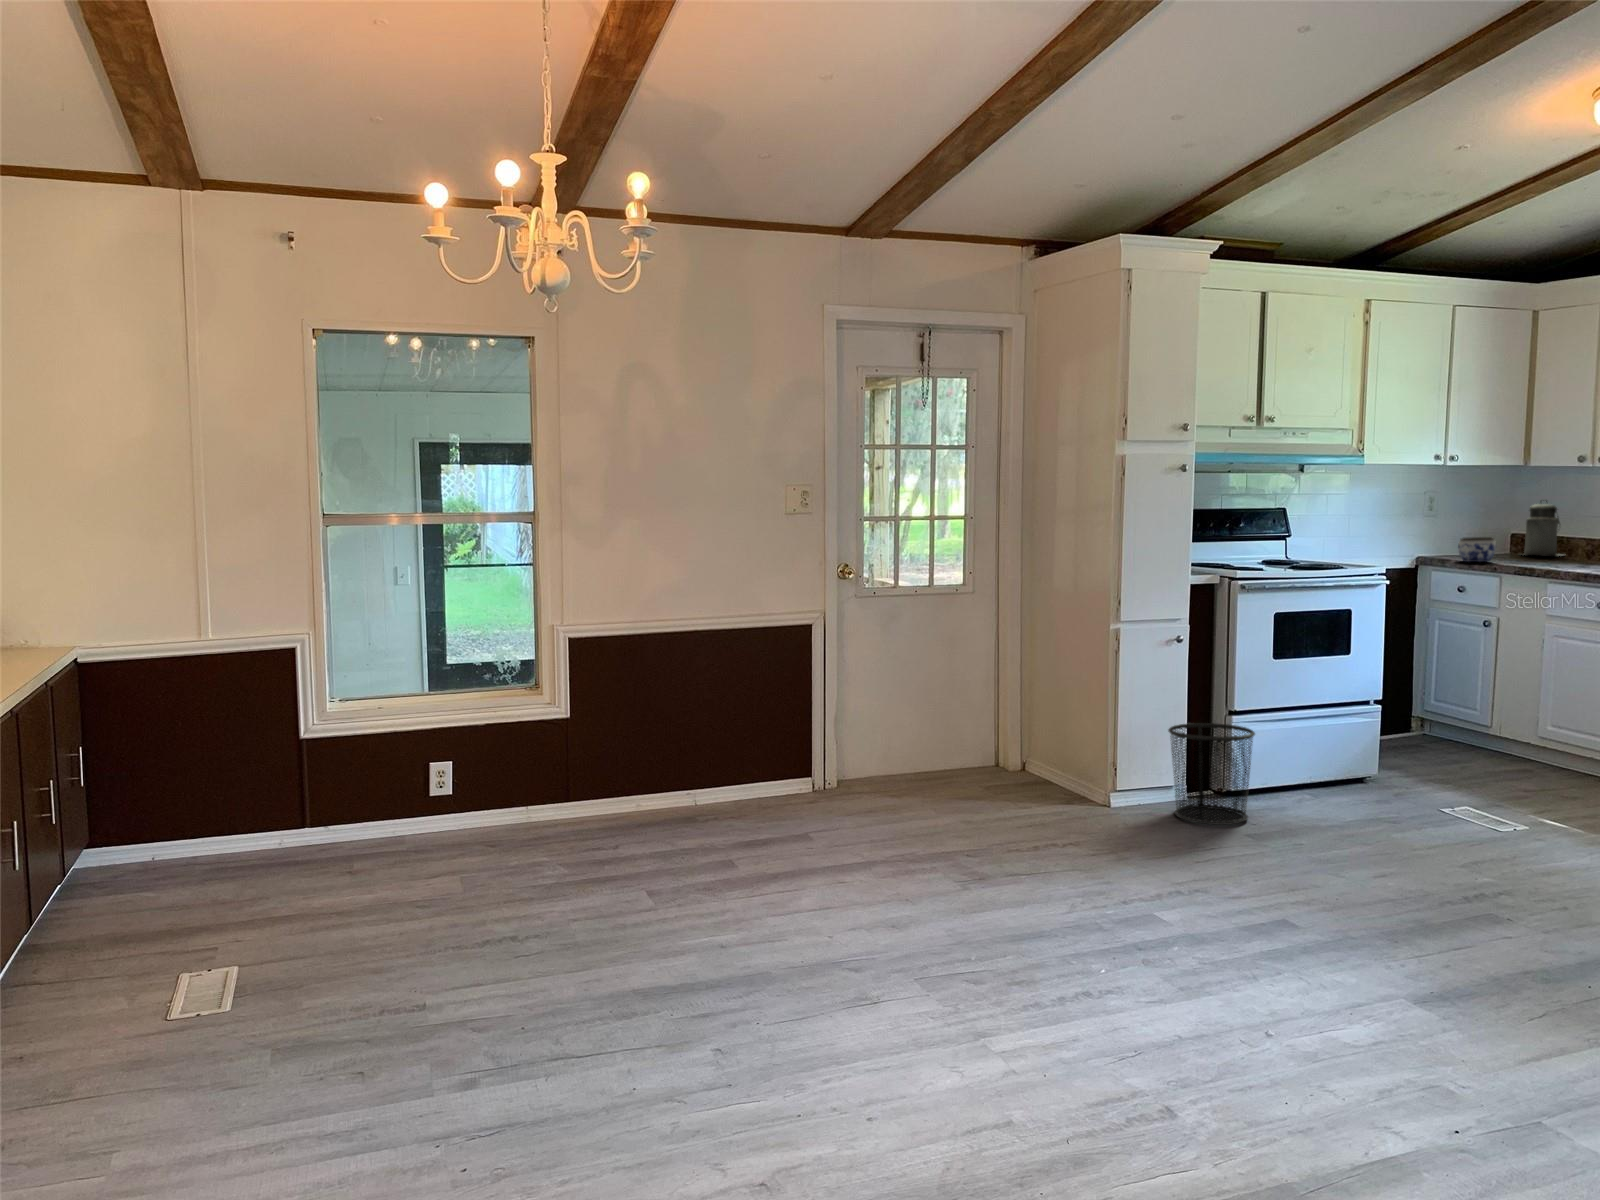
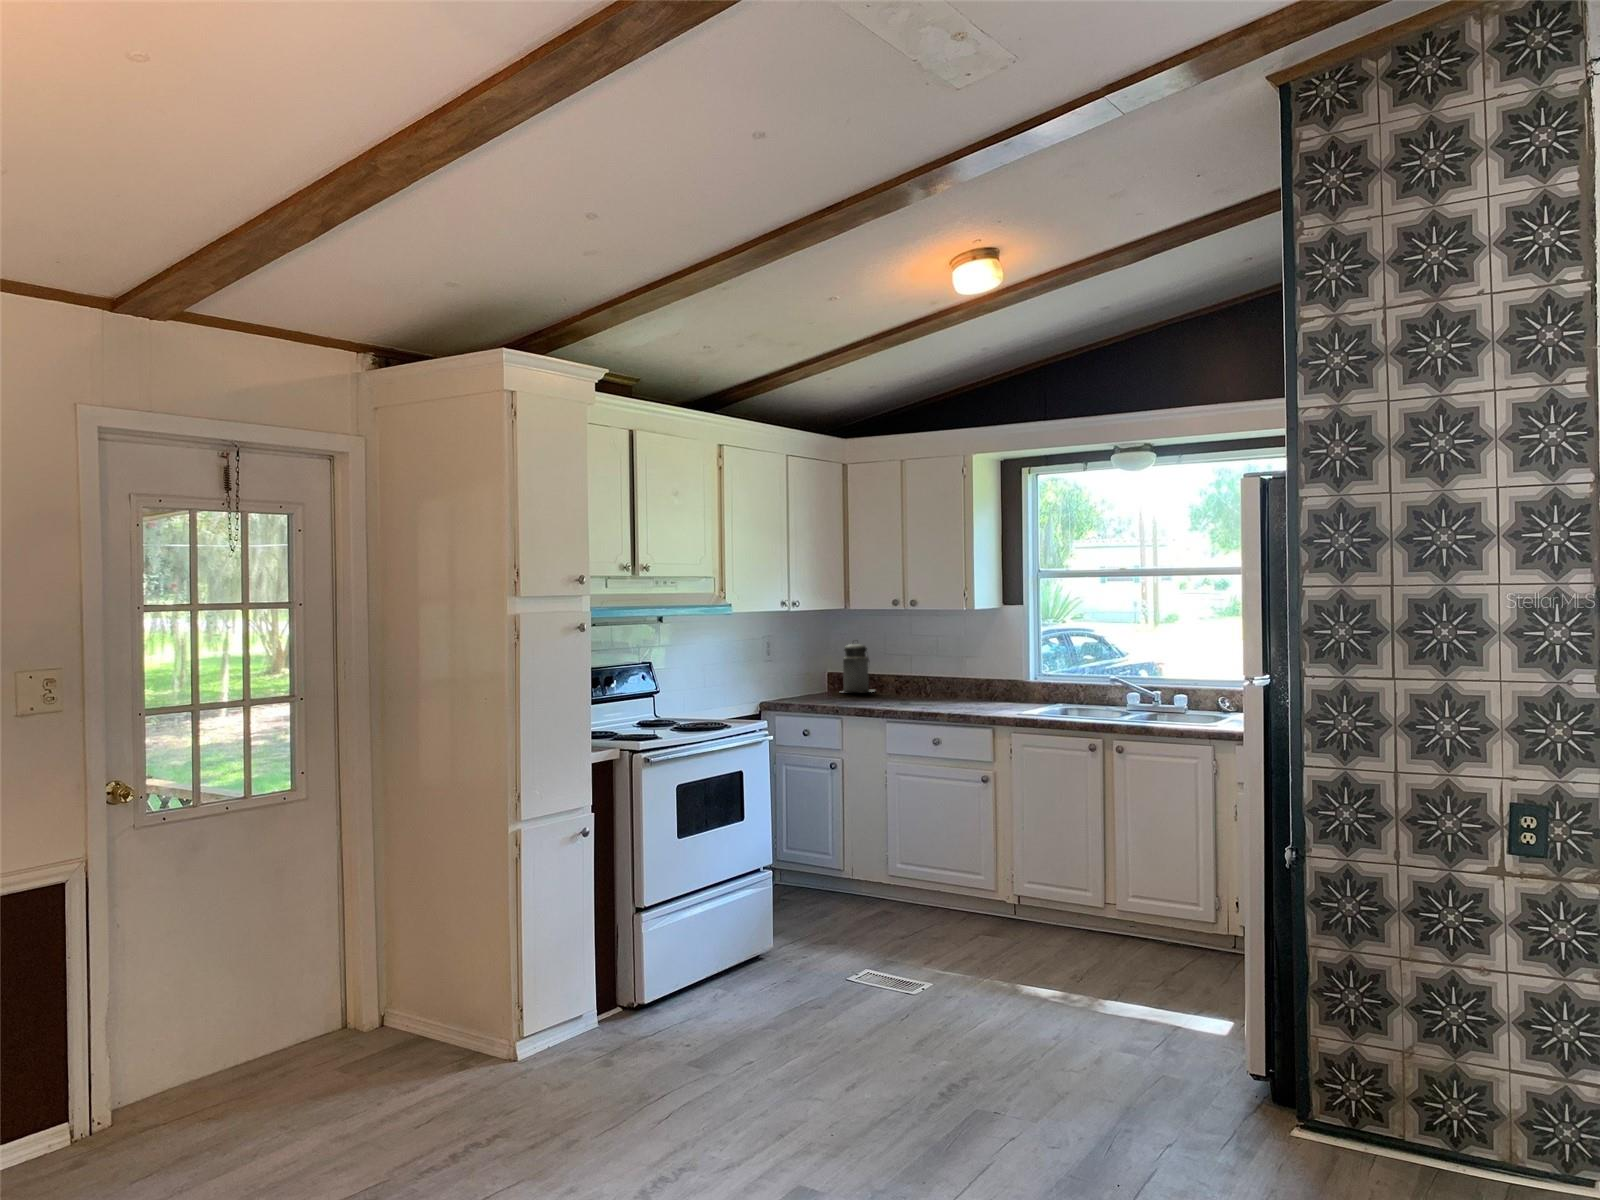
jar: present [1458,537,1496,562] -> none [801,680,833,705]
waste bin: present [1168,723,1255,825] -> none [582,926,680,1058]

